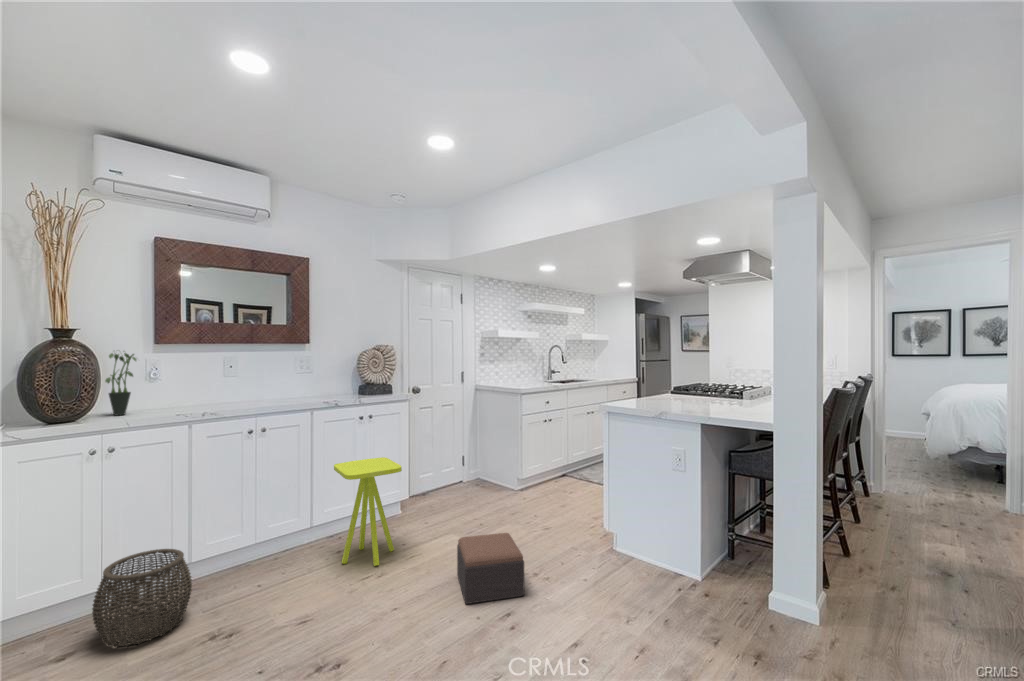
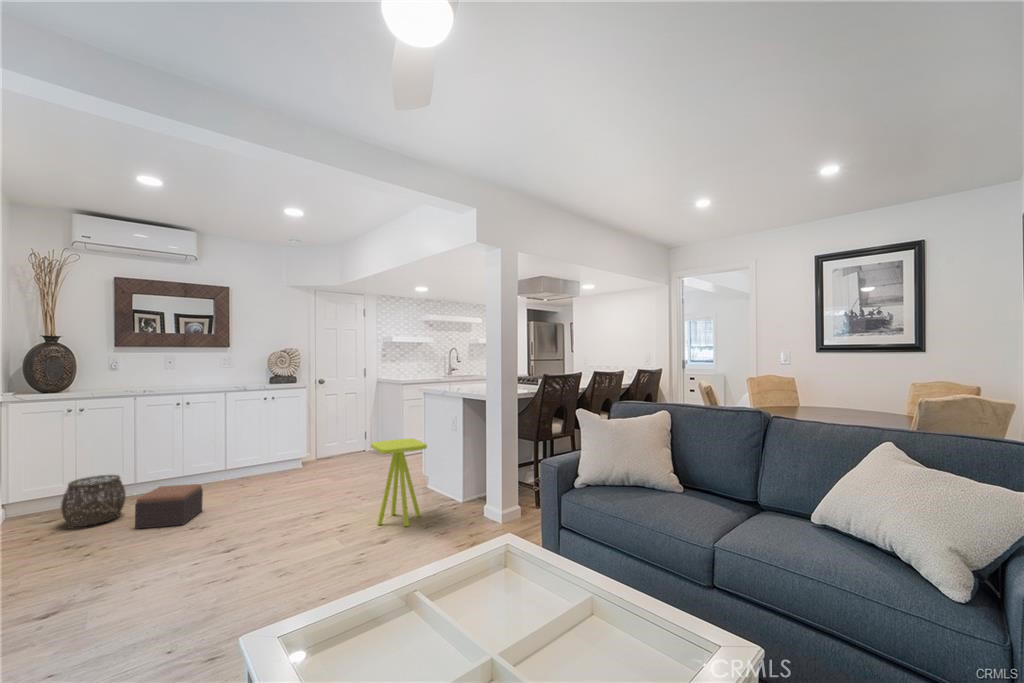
potted plant: present [105,353,136,416] -> none [79,350,103,393]
side table: present [334,457,402,566] -> present [371,438,427,526]
footstool: present [457,533,524,604] -> present [135,484,203,529]

